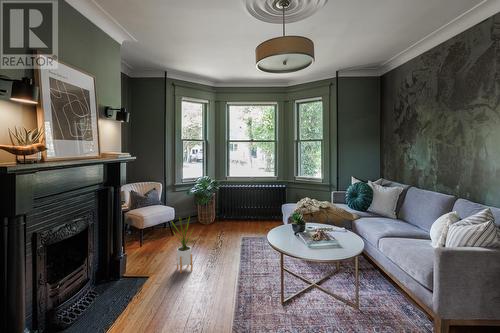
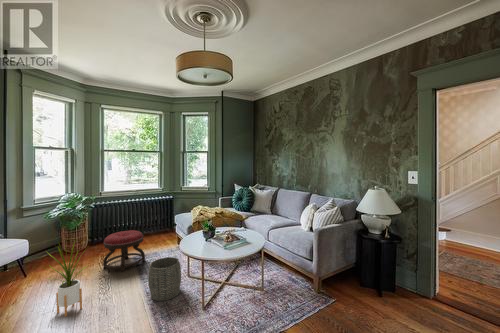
ottoman: none [217,213,250,248] -> present [103,230,145,271]
woven basket: none [241,244,270,284] -> present [148,257,181,301]

